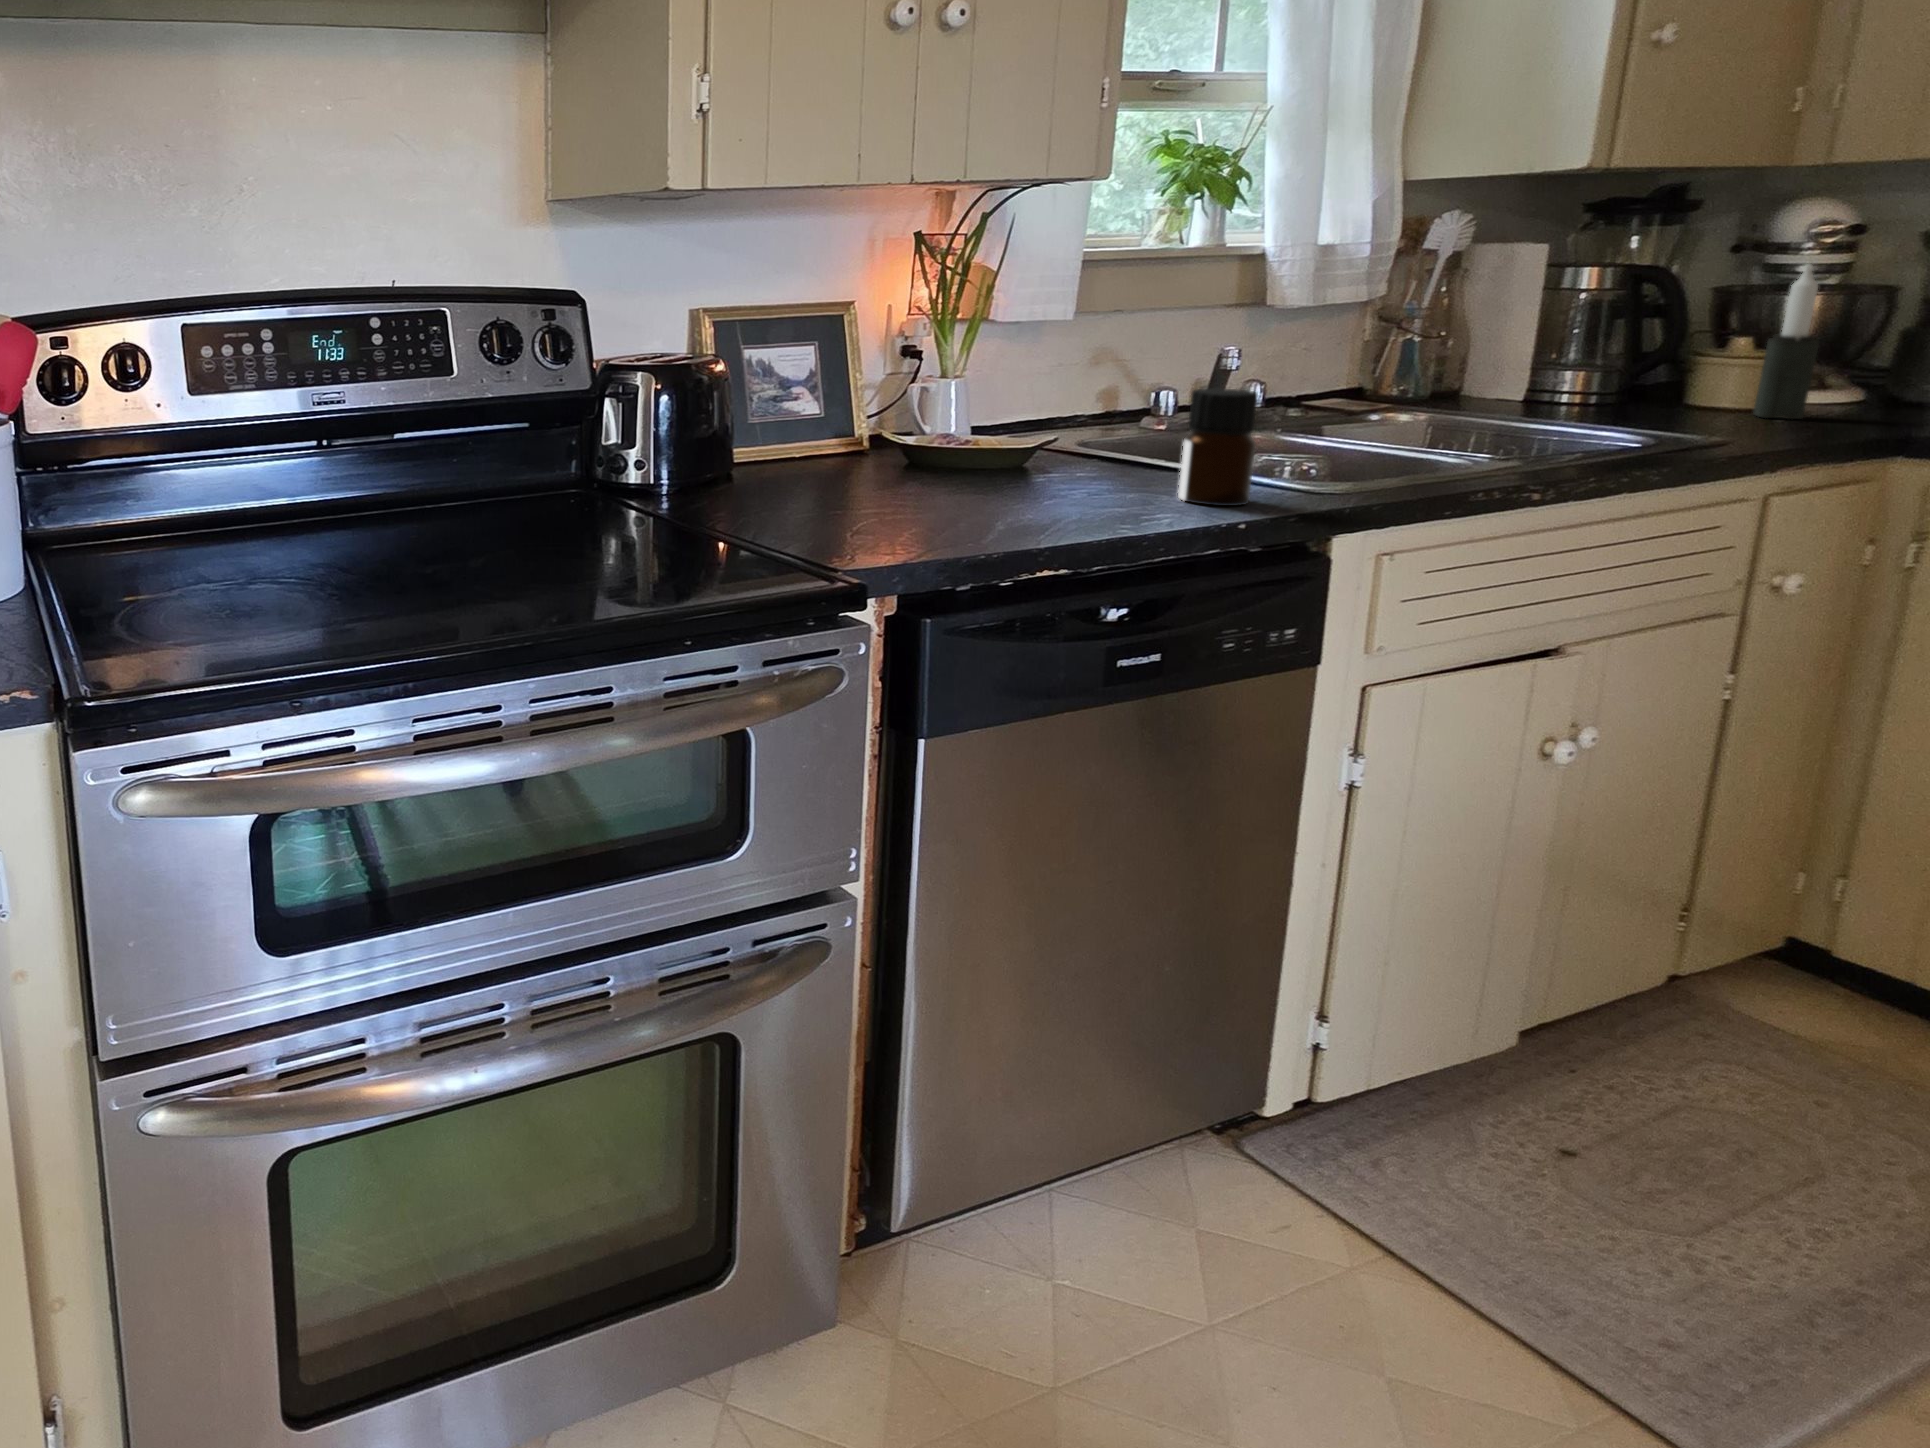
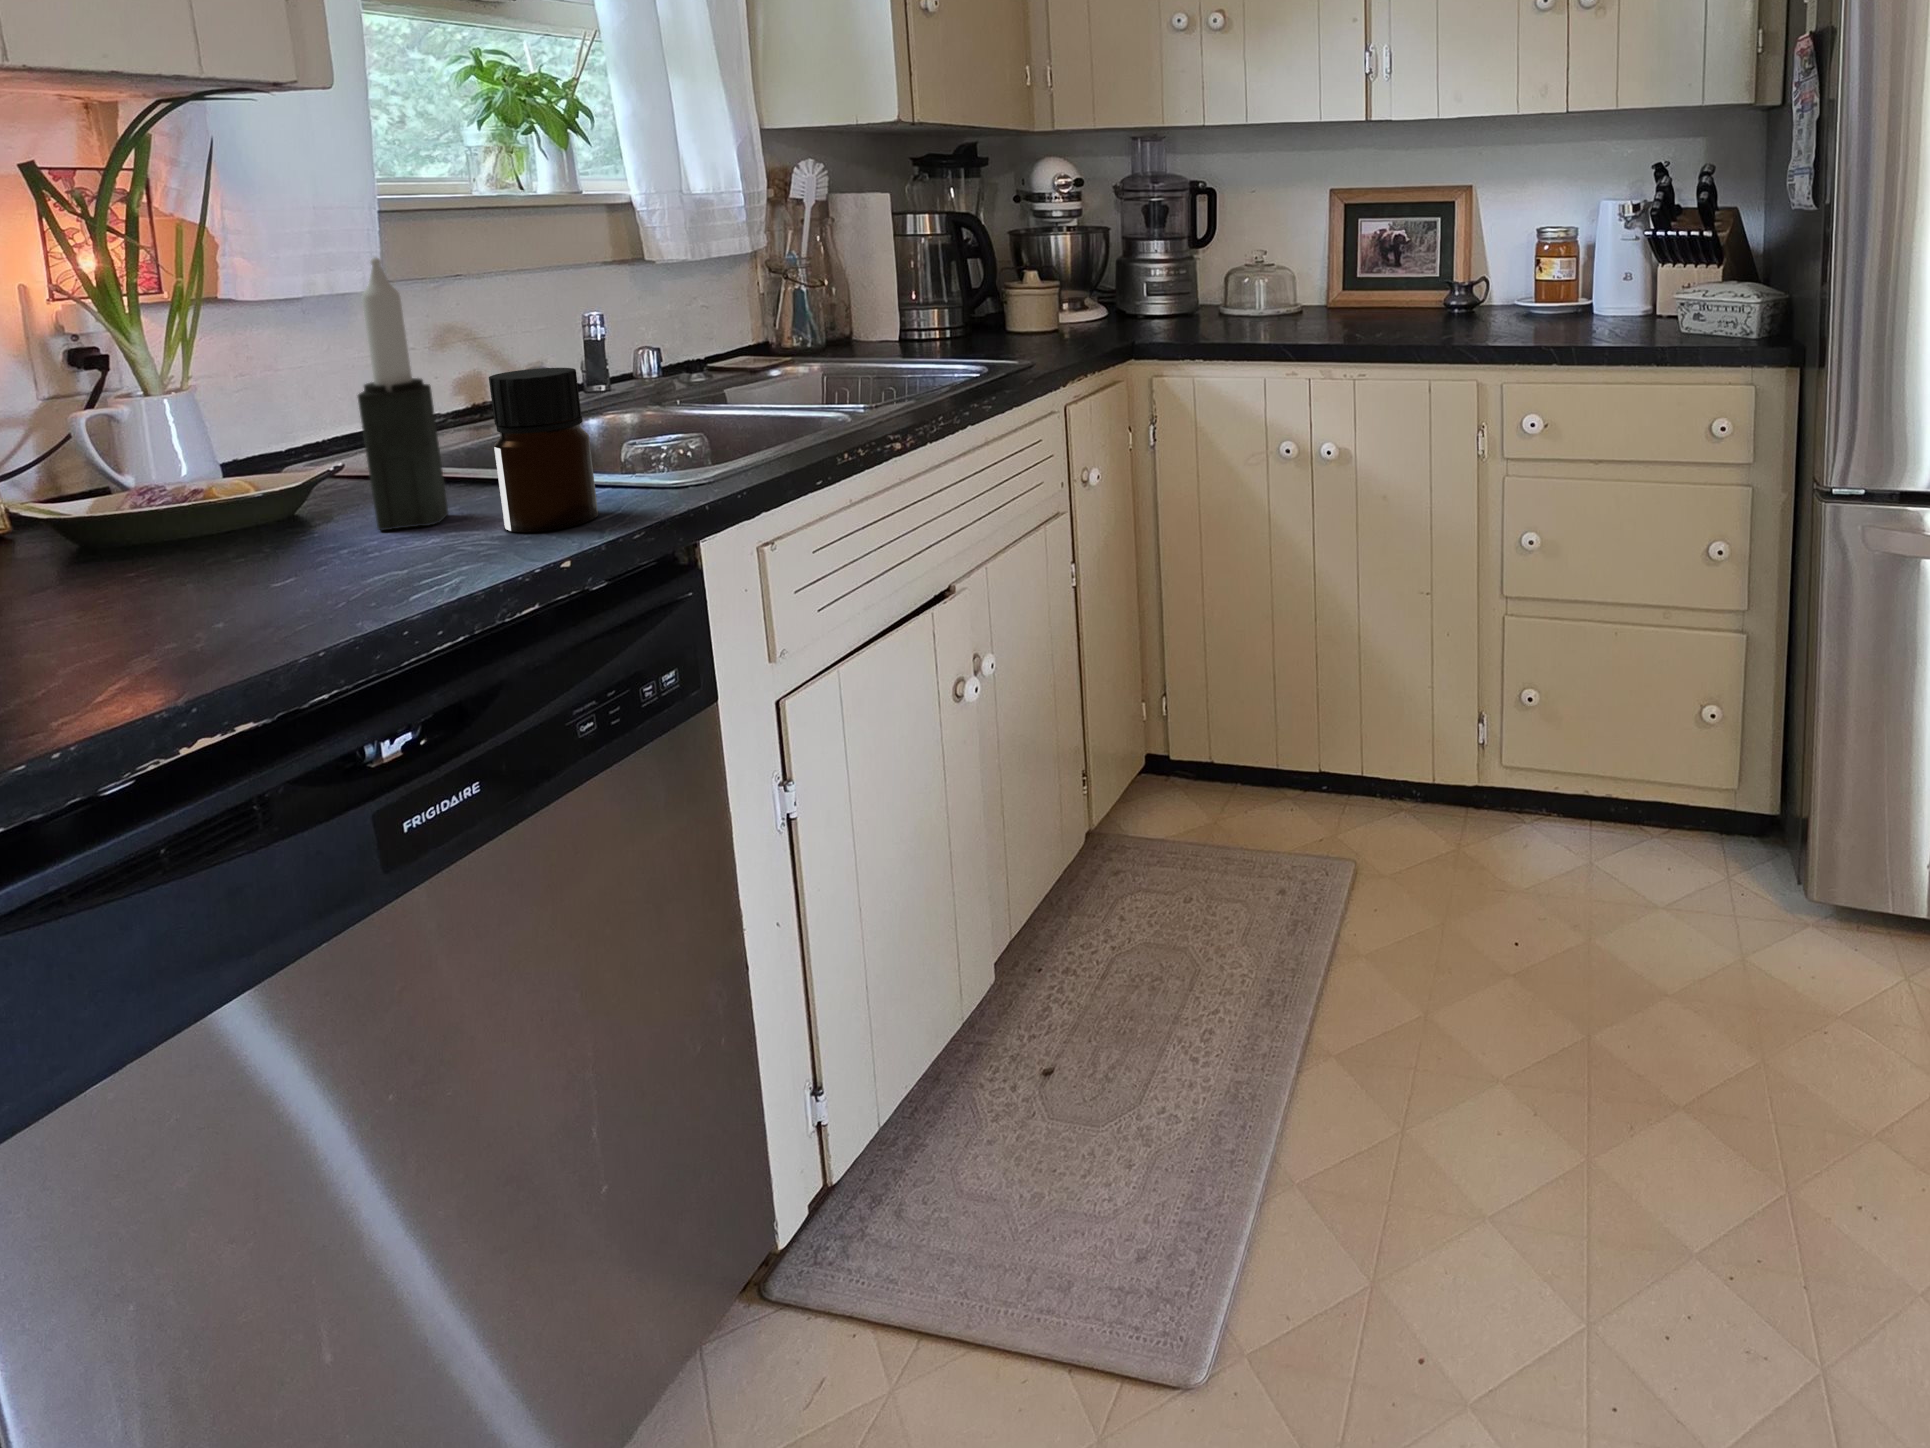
candle: present [1753,264,1819,419] -> present [358,258,448,530]

